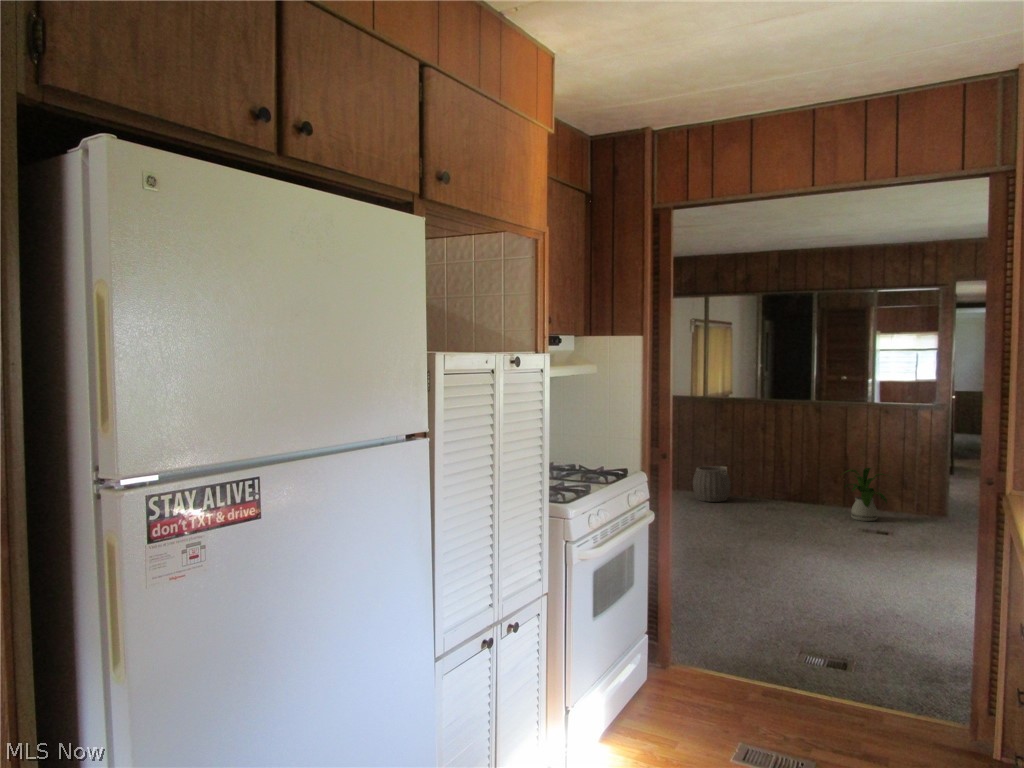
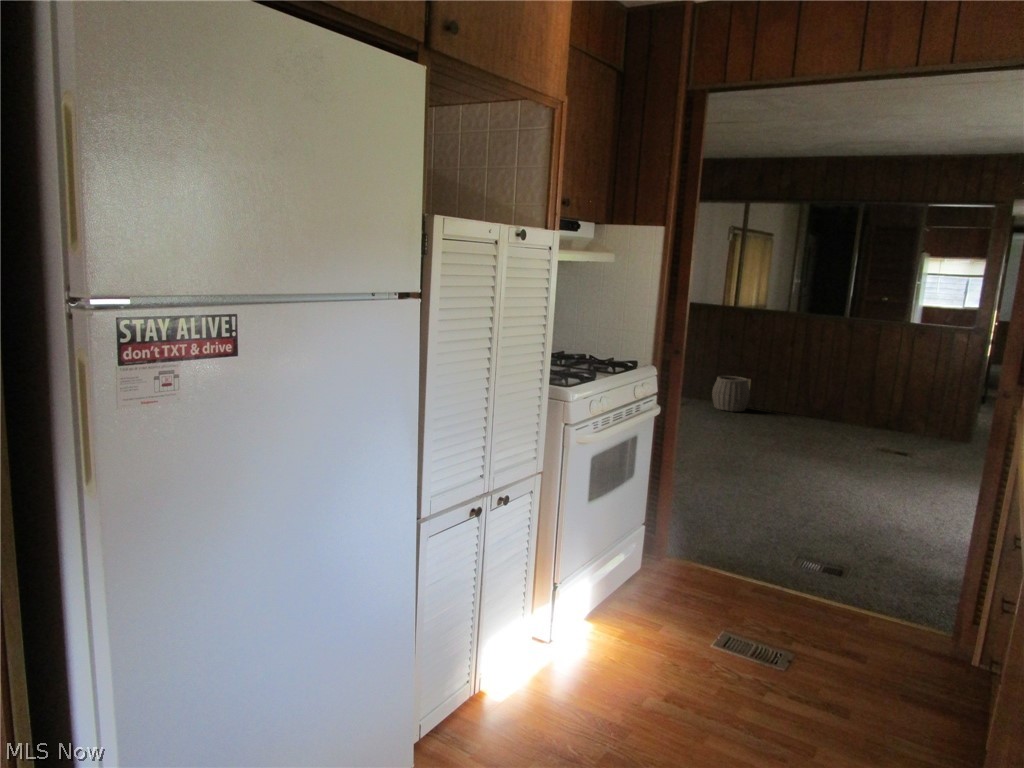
house plant: present [844,468,887,521] -> none [861,386,916,440]

